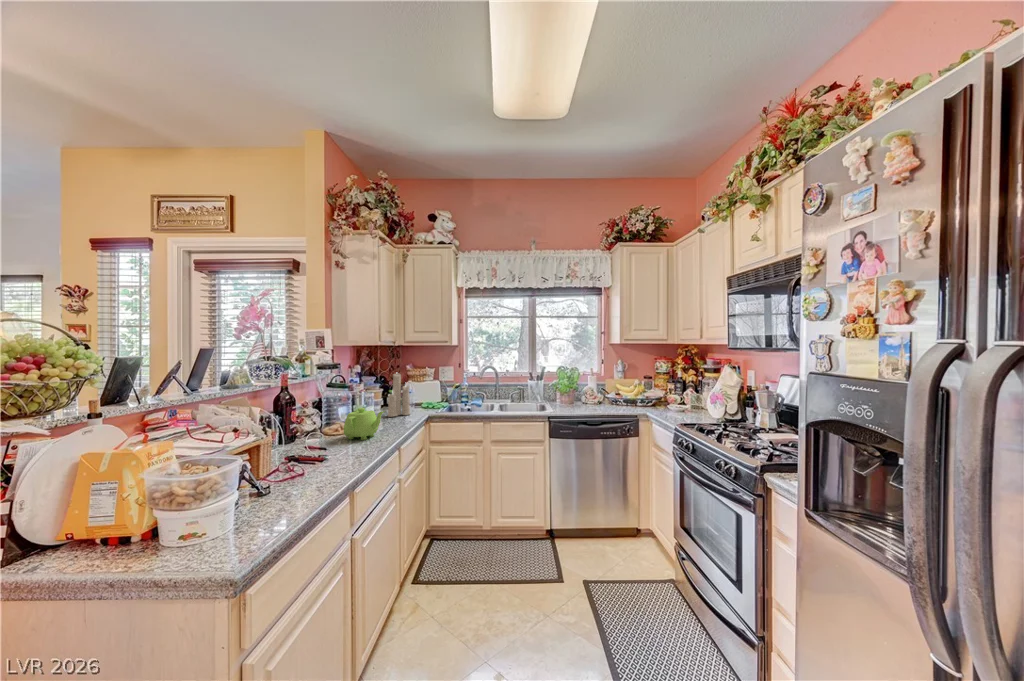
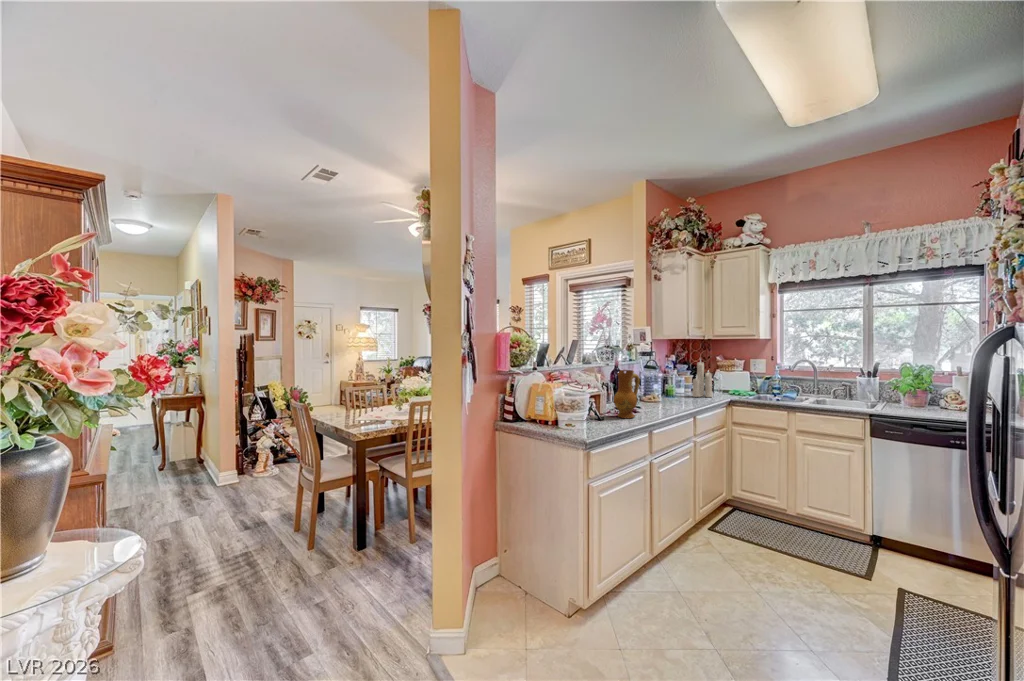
ceramic jug: none [288,395,333,479] -> present [614,370,640,418]
teapot: present [344,408,385,440] -> none [652,385,682,407]

